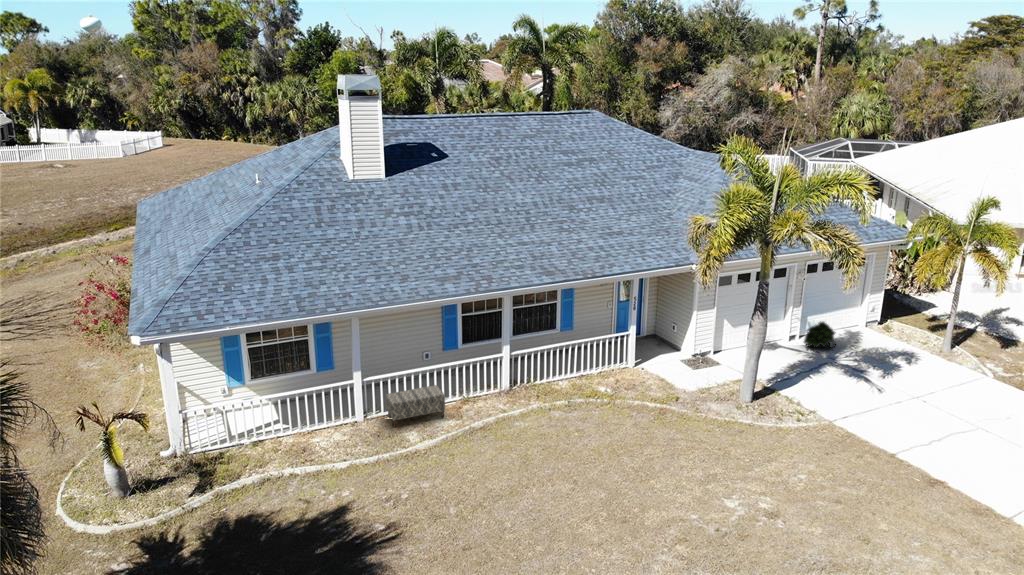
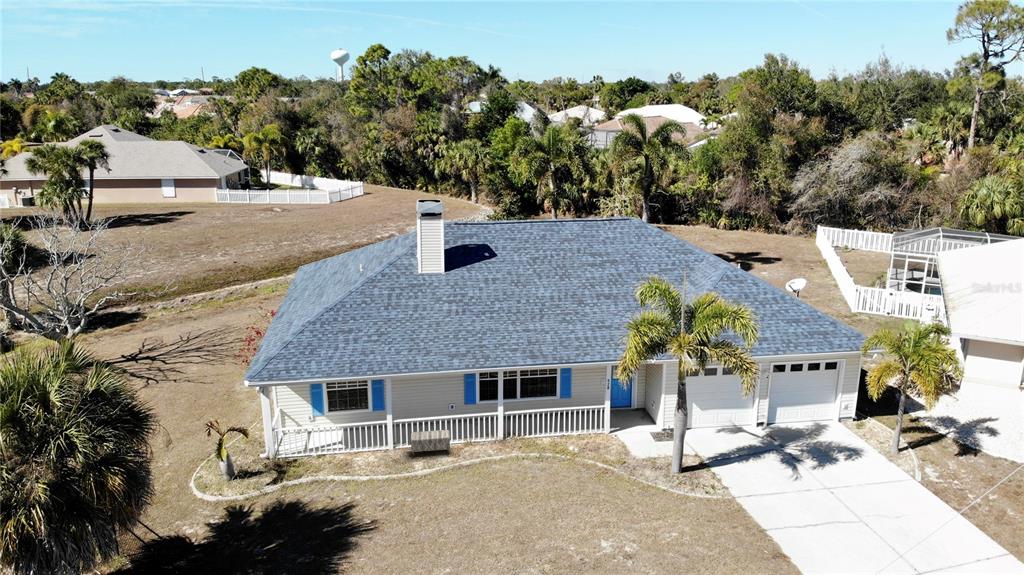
potted plant: present [804,322,836,348] -> none [762,413,788,437]

